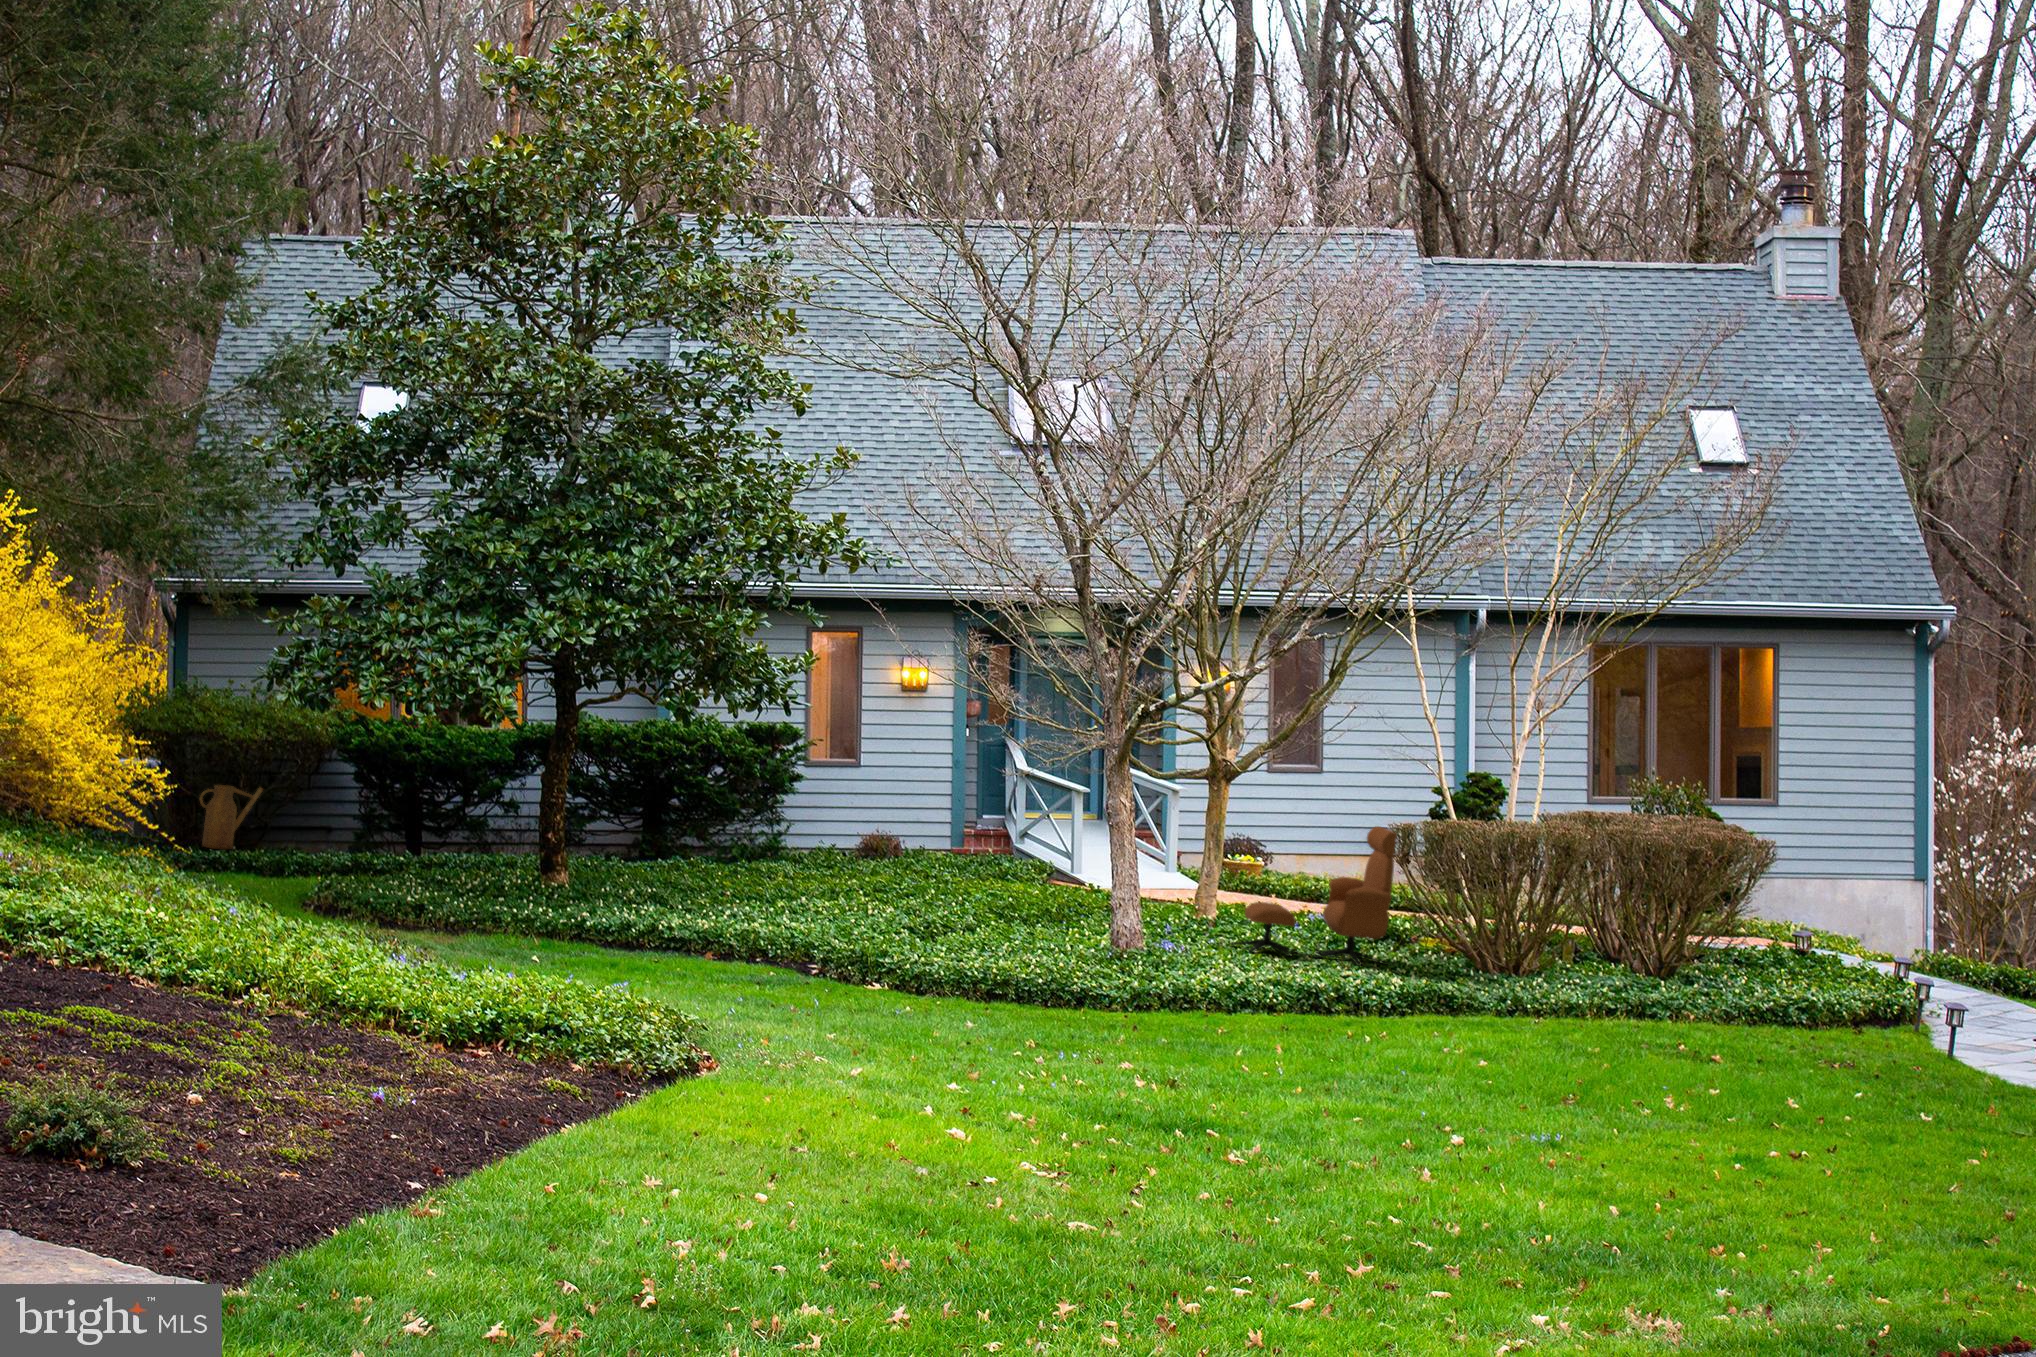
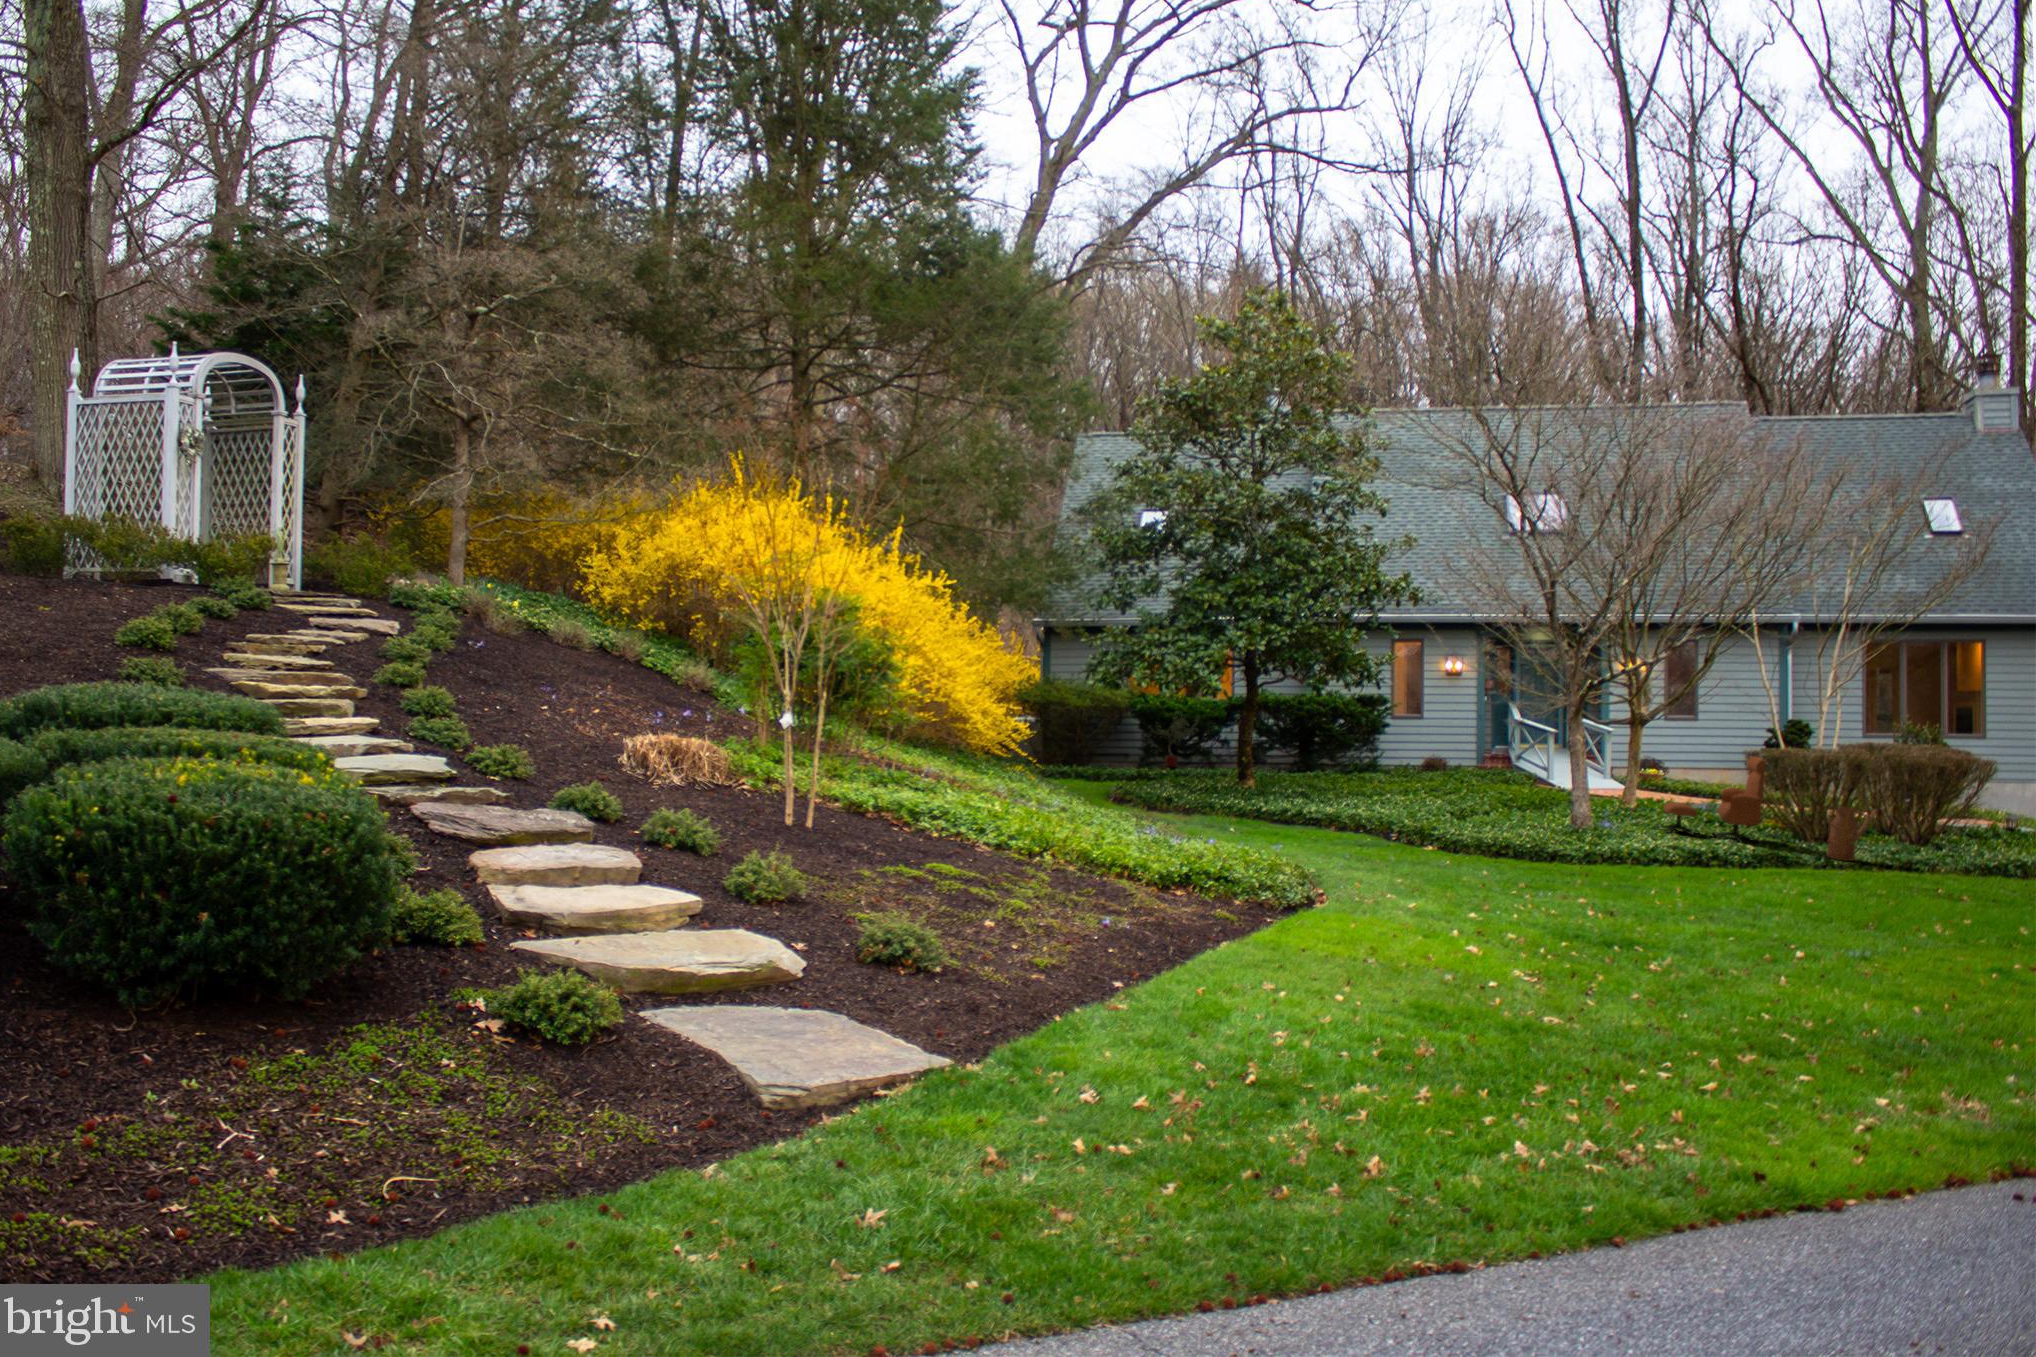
potted tree: none [383,746,476,854] -> present [1151,711,1199,768]
watering can: present [199,785,263,849] -> present [1826,806,1877,861]

